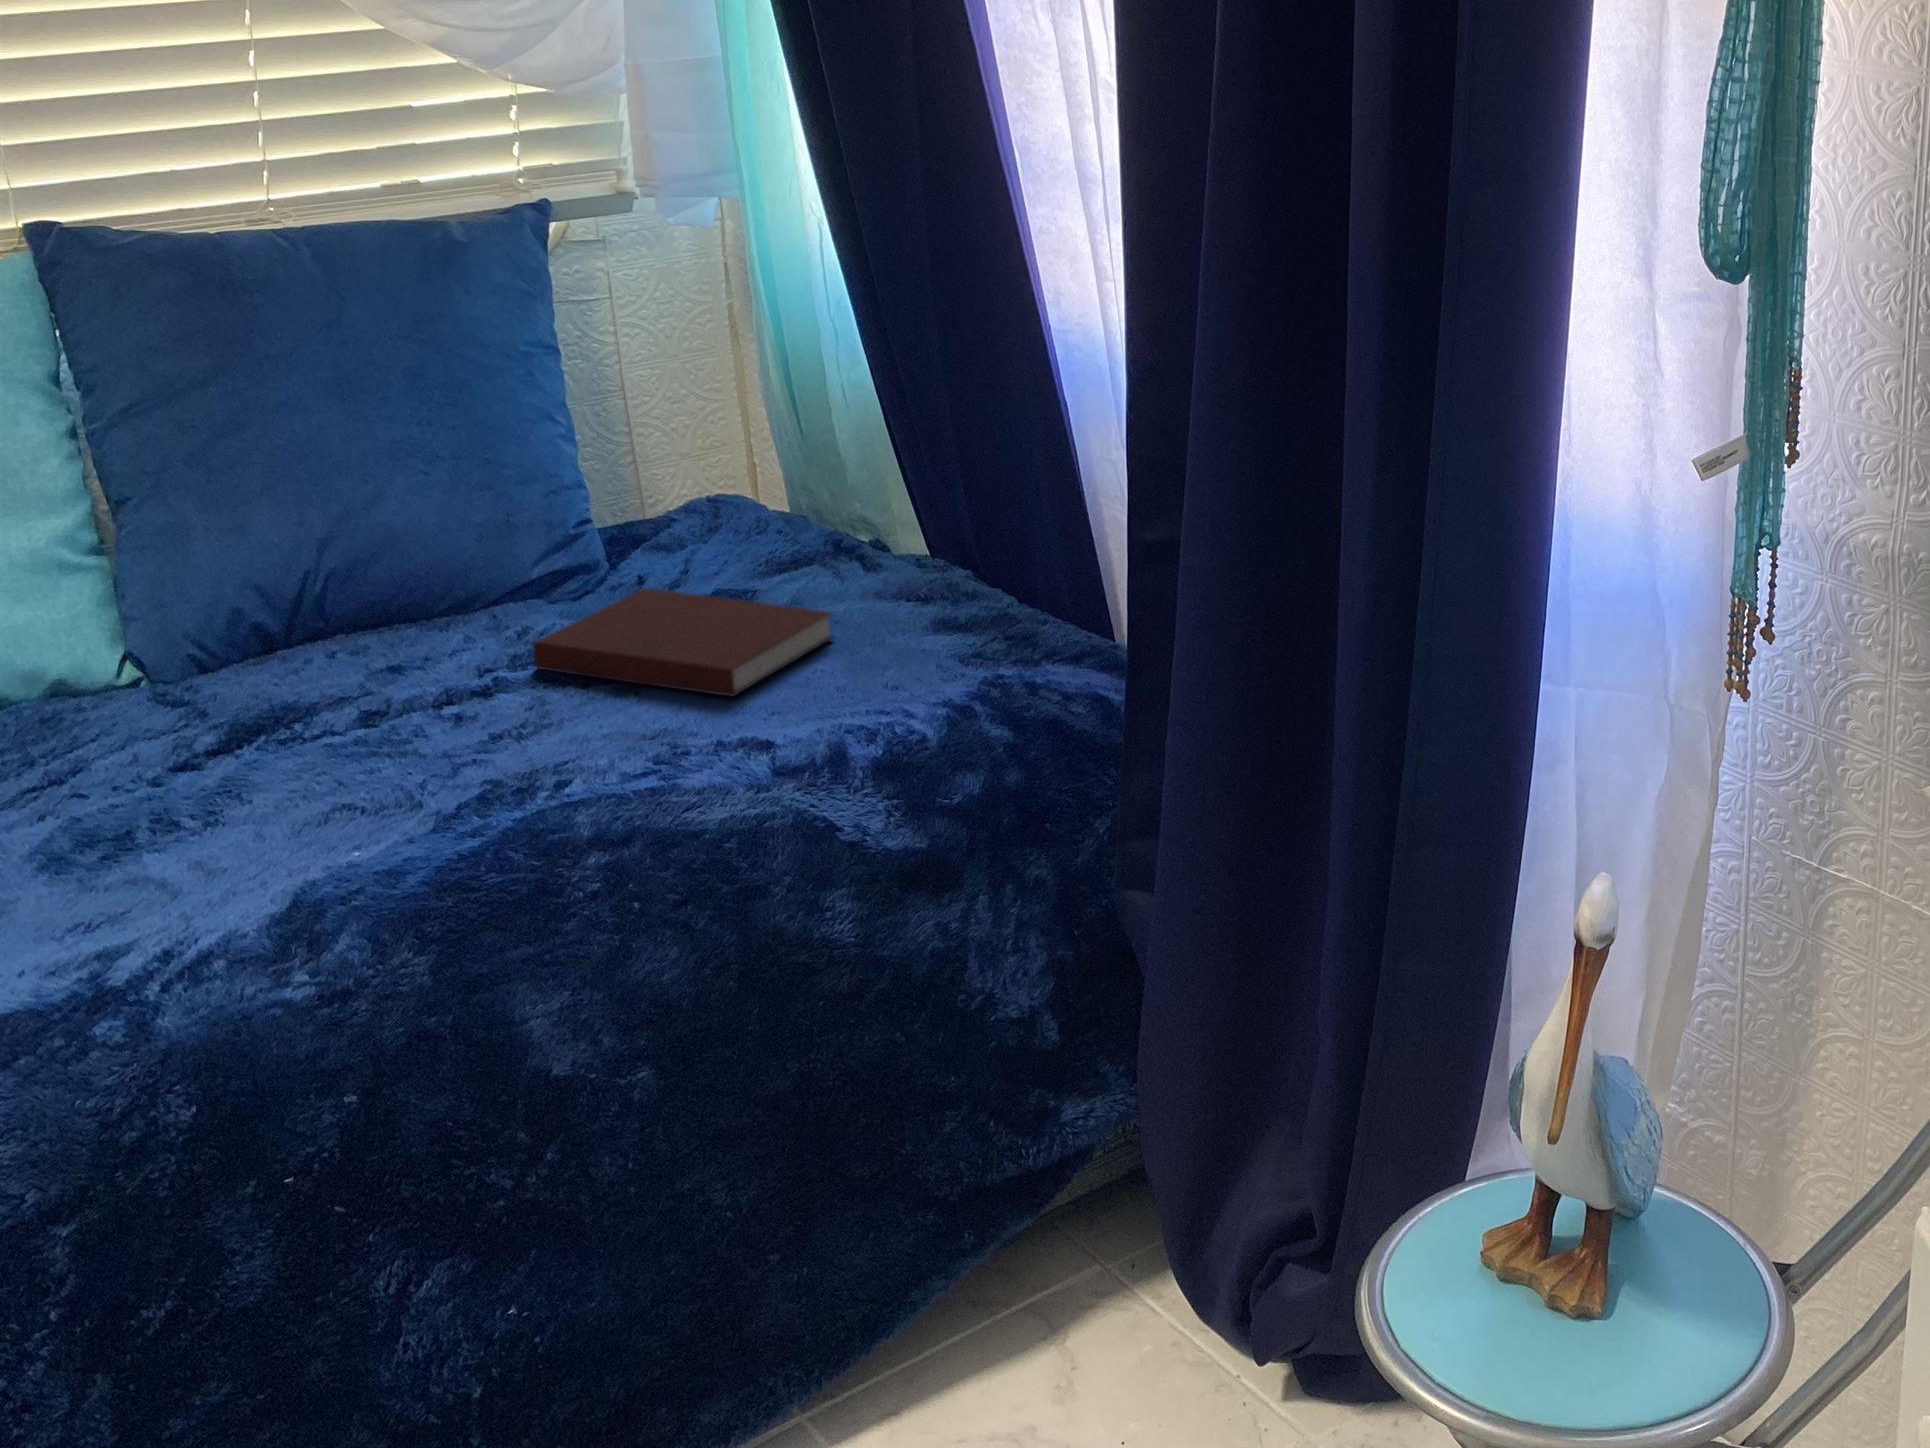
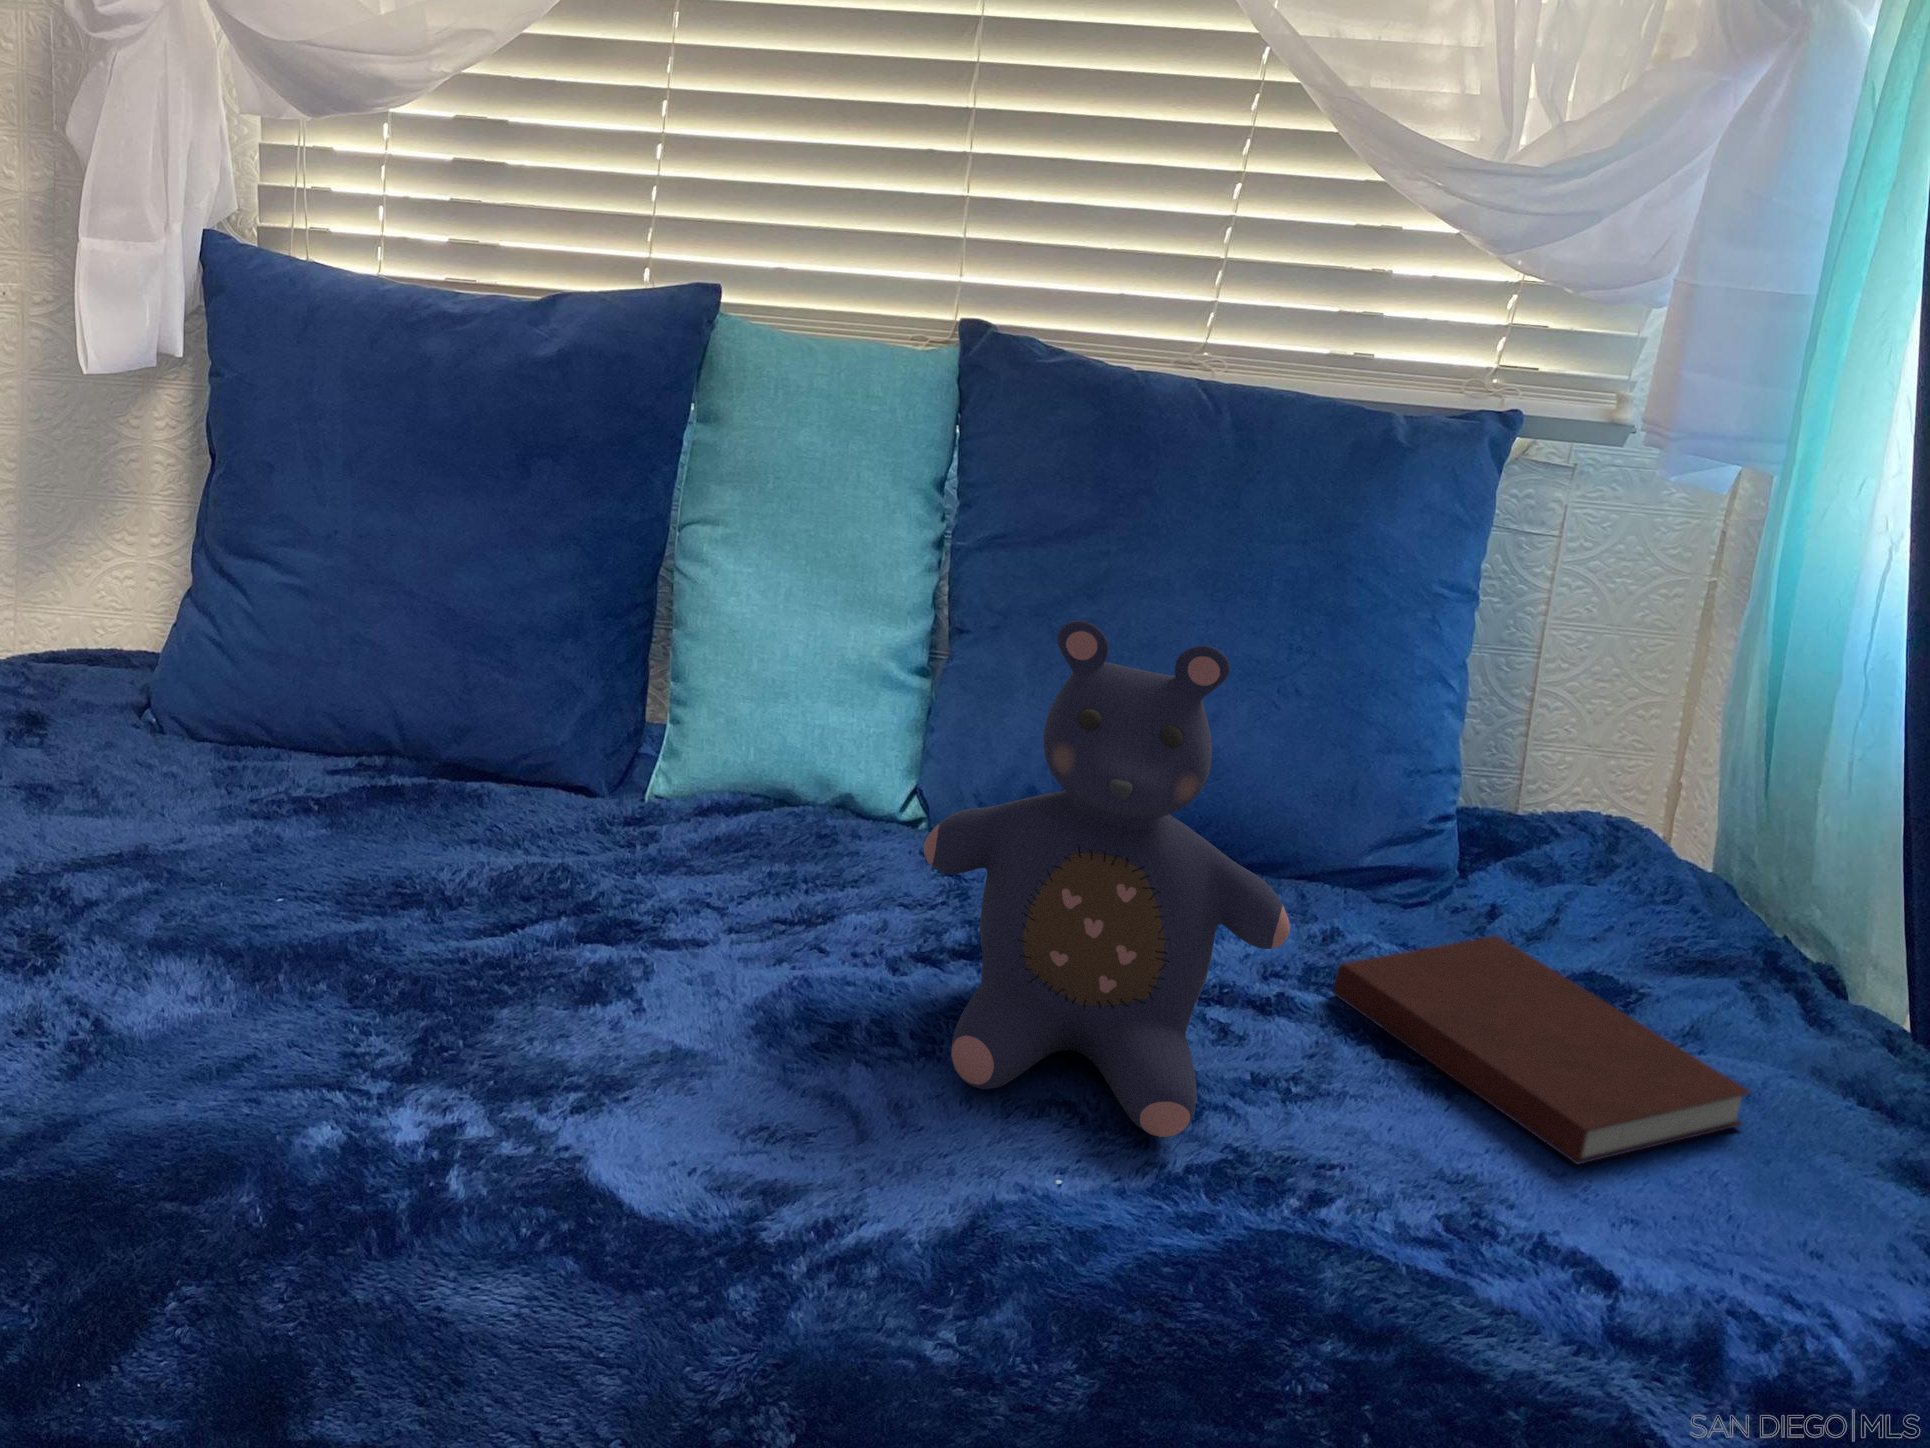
teddy bear: none [148,409,482,823] -> present [924,621,1290,1137]

